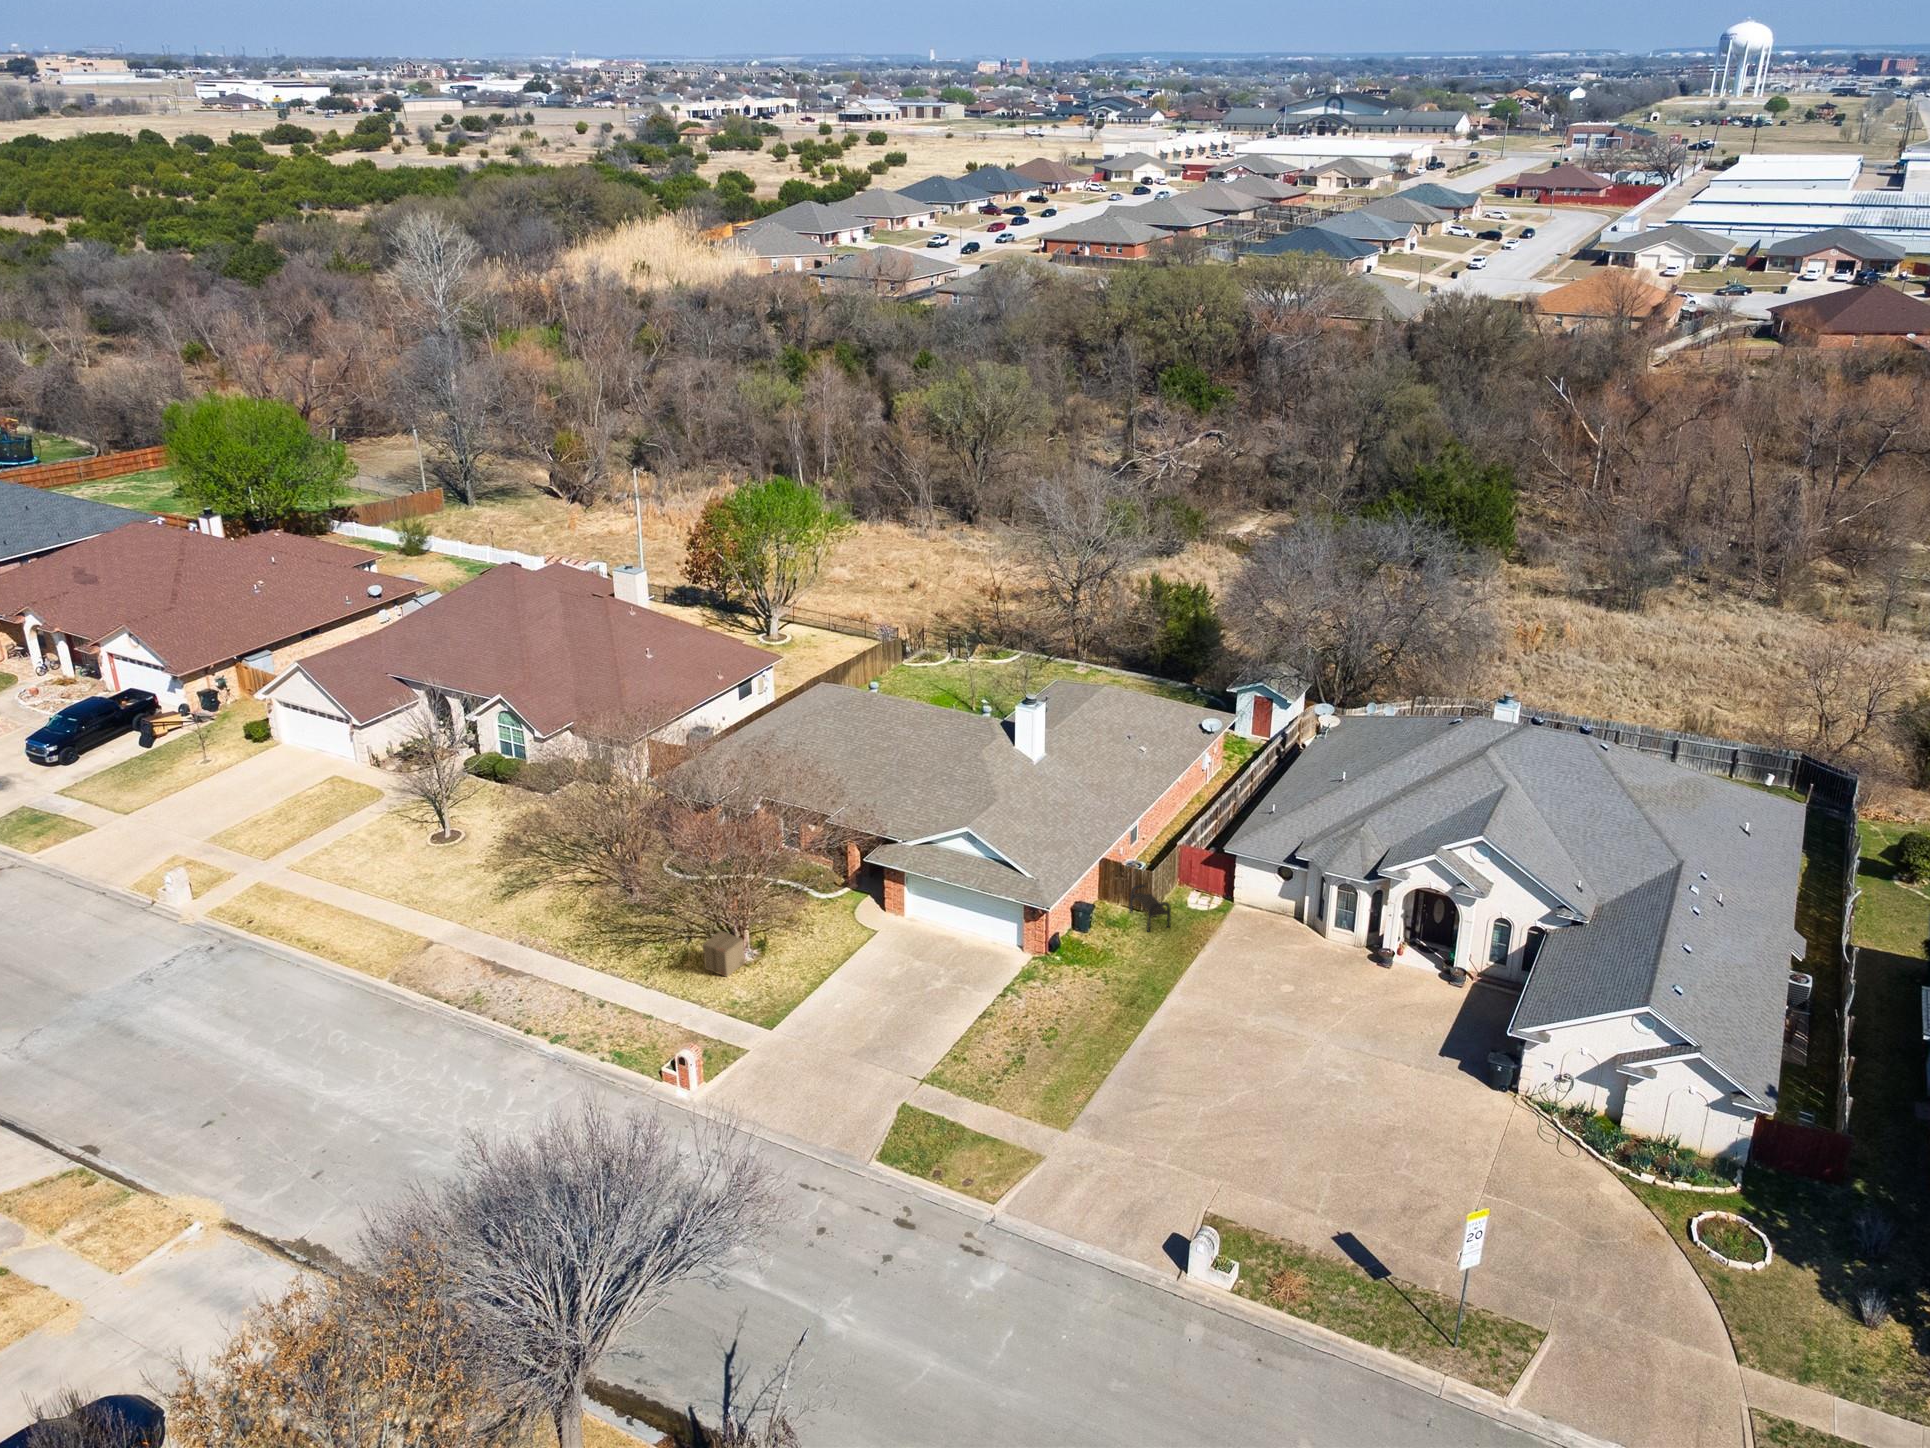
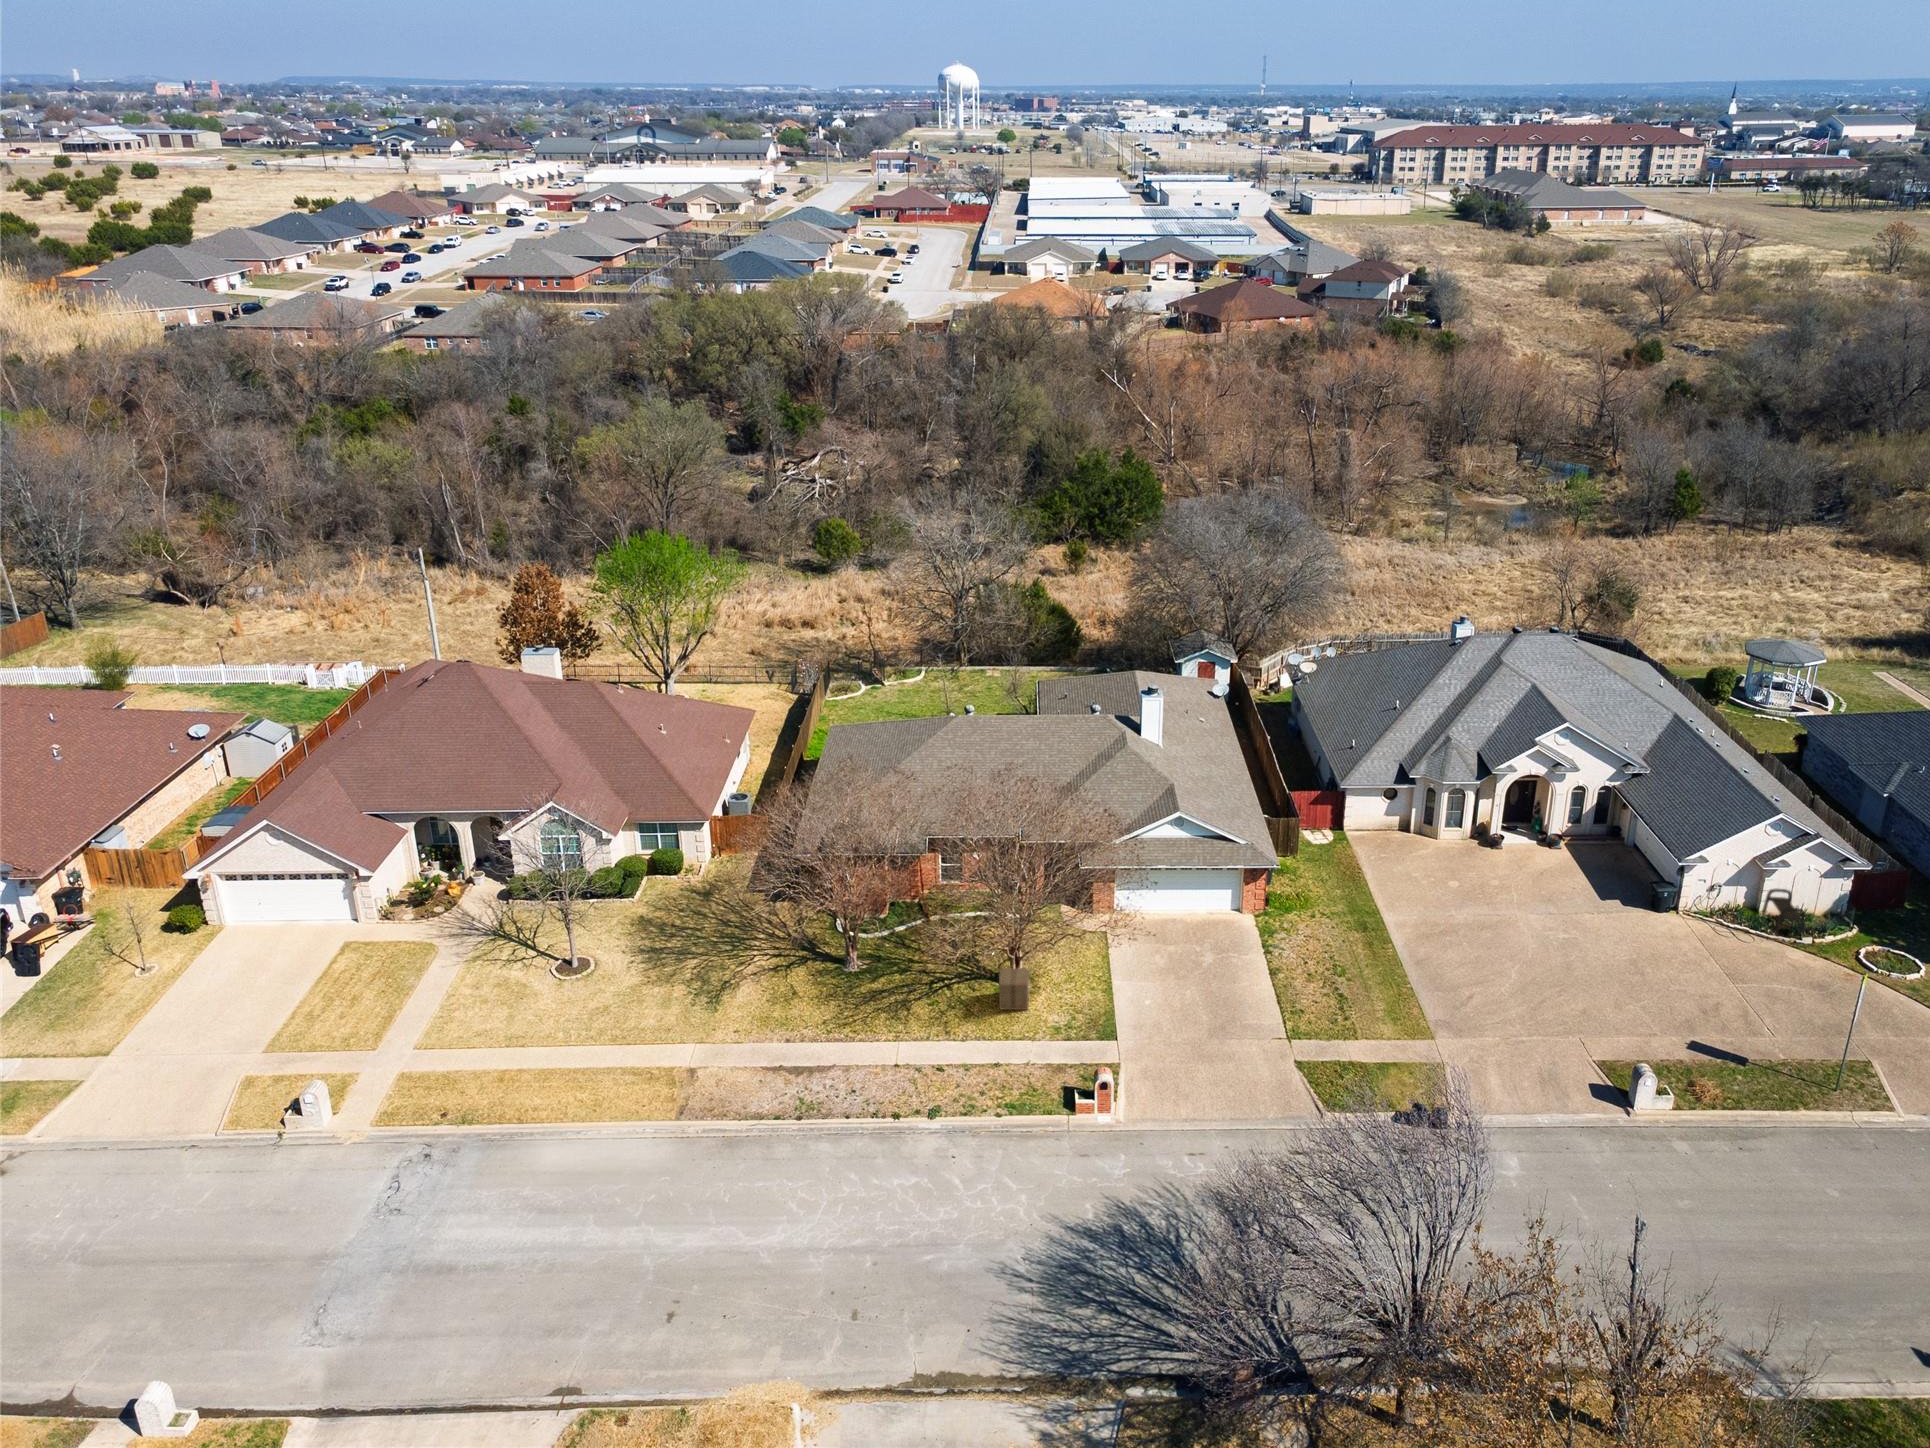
bench: present [1129,883,1171,932] -> present [1762,889,1806,935]

